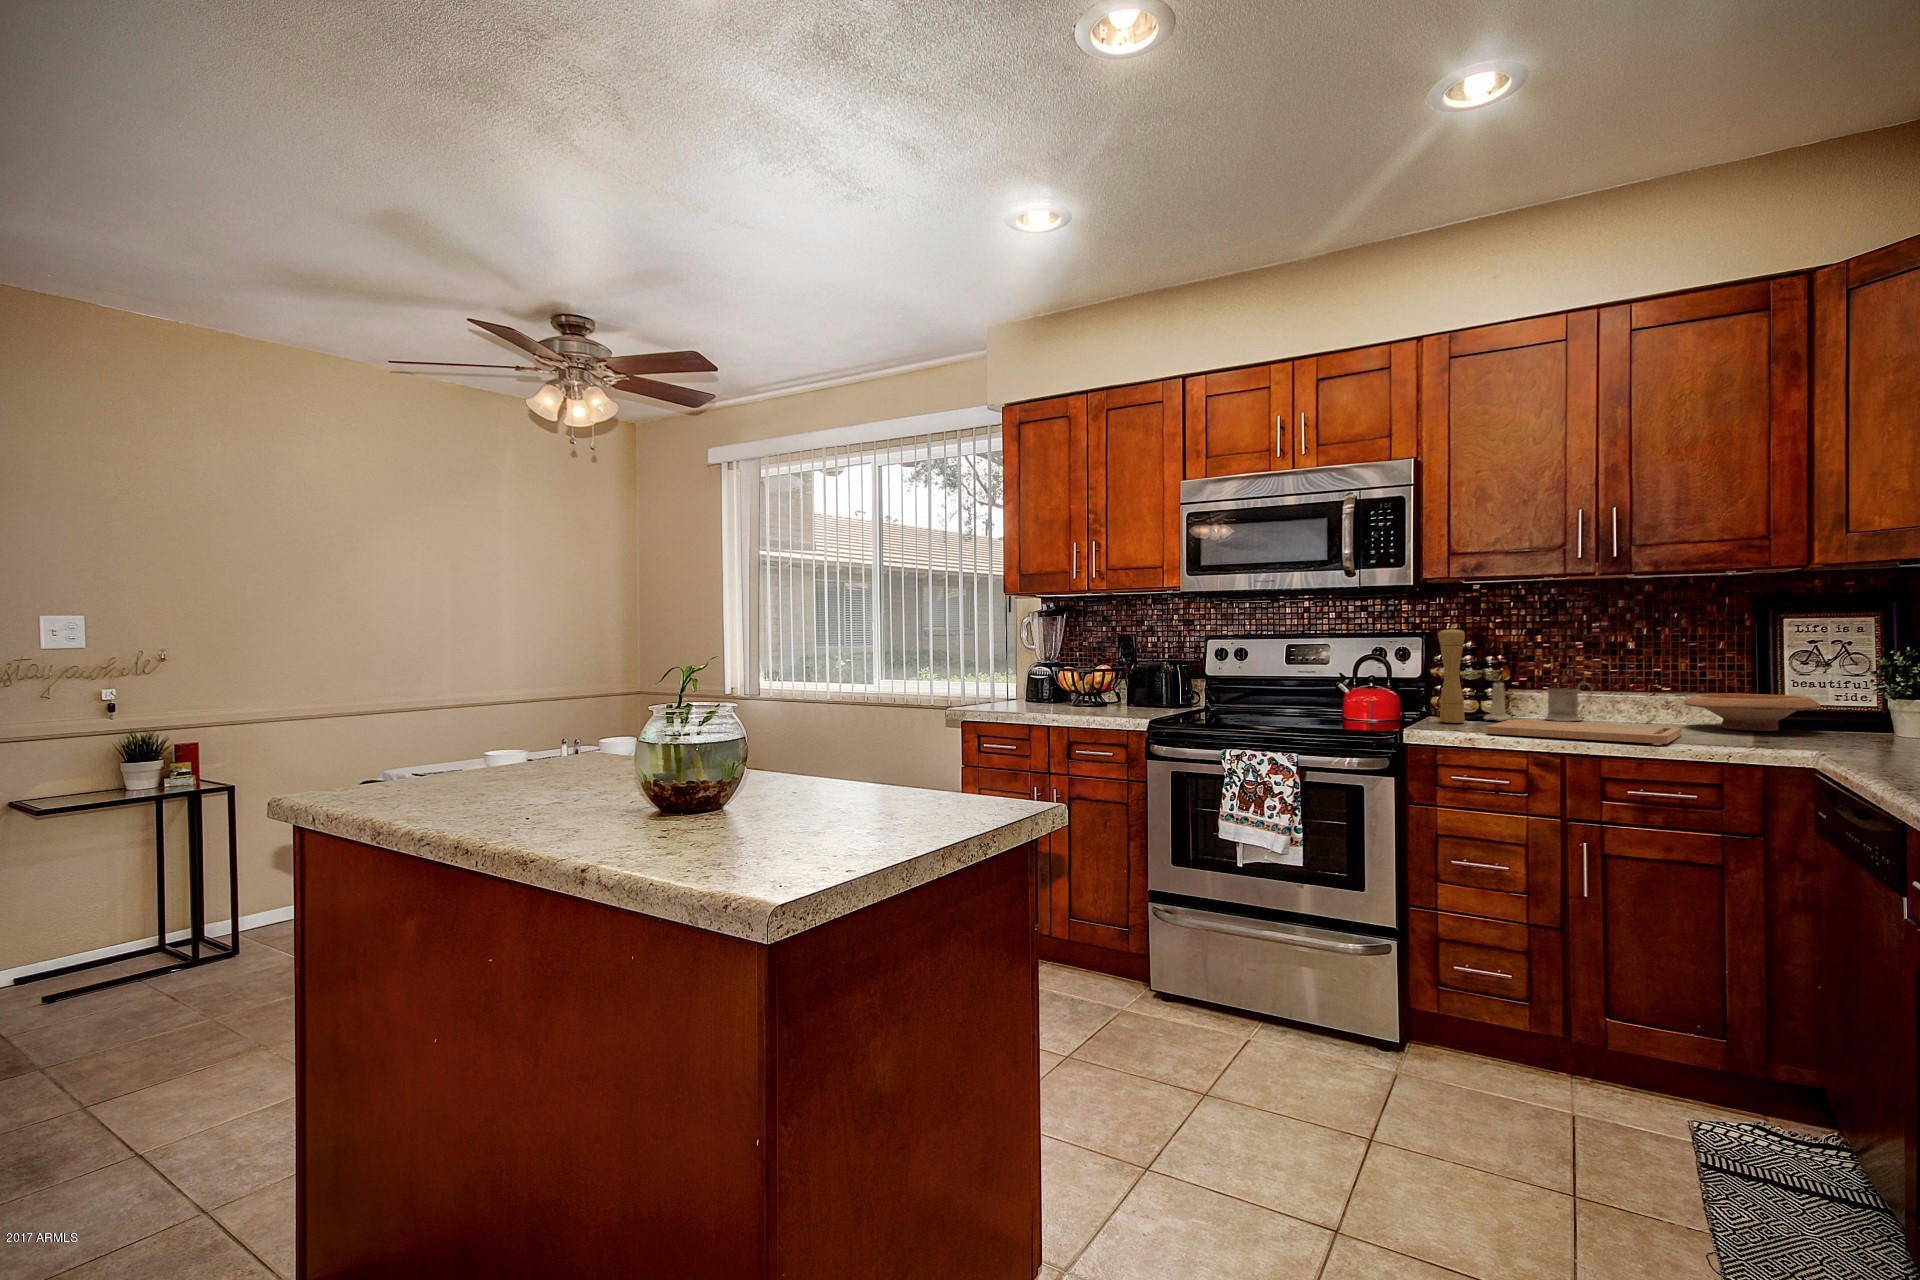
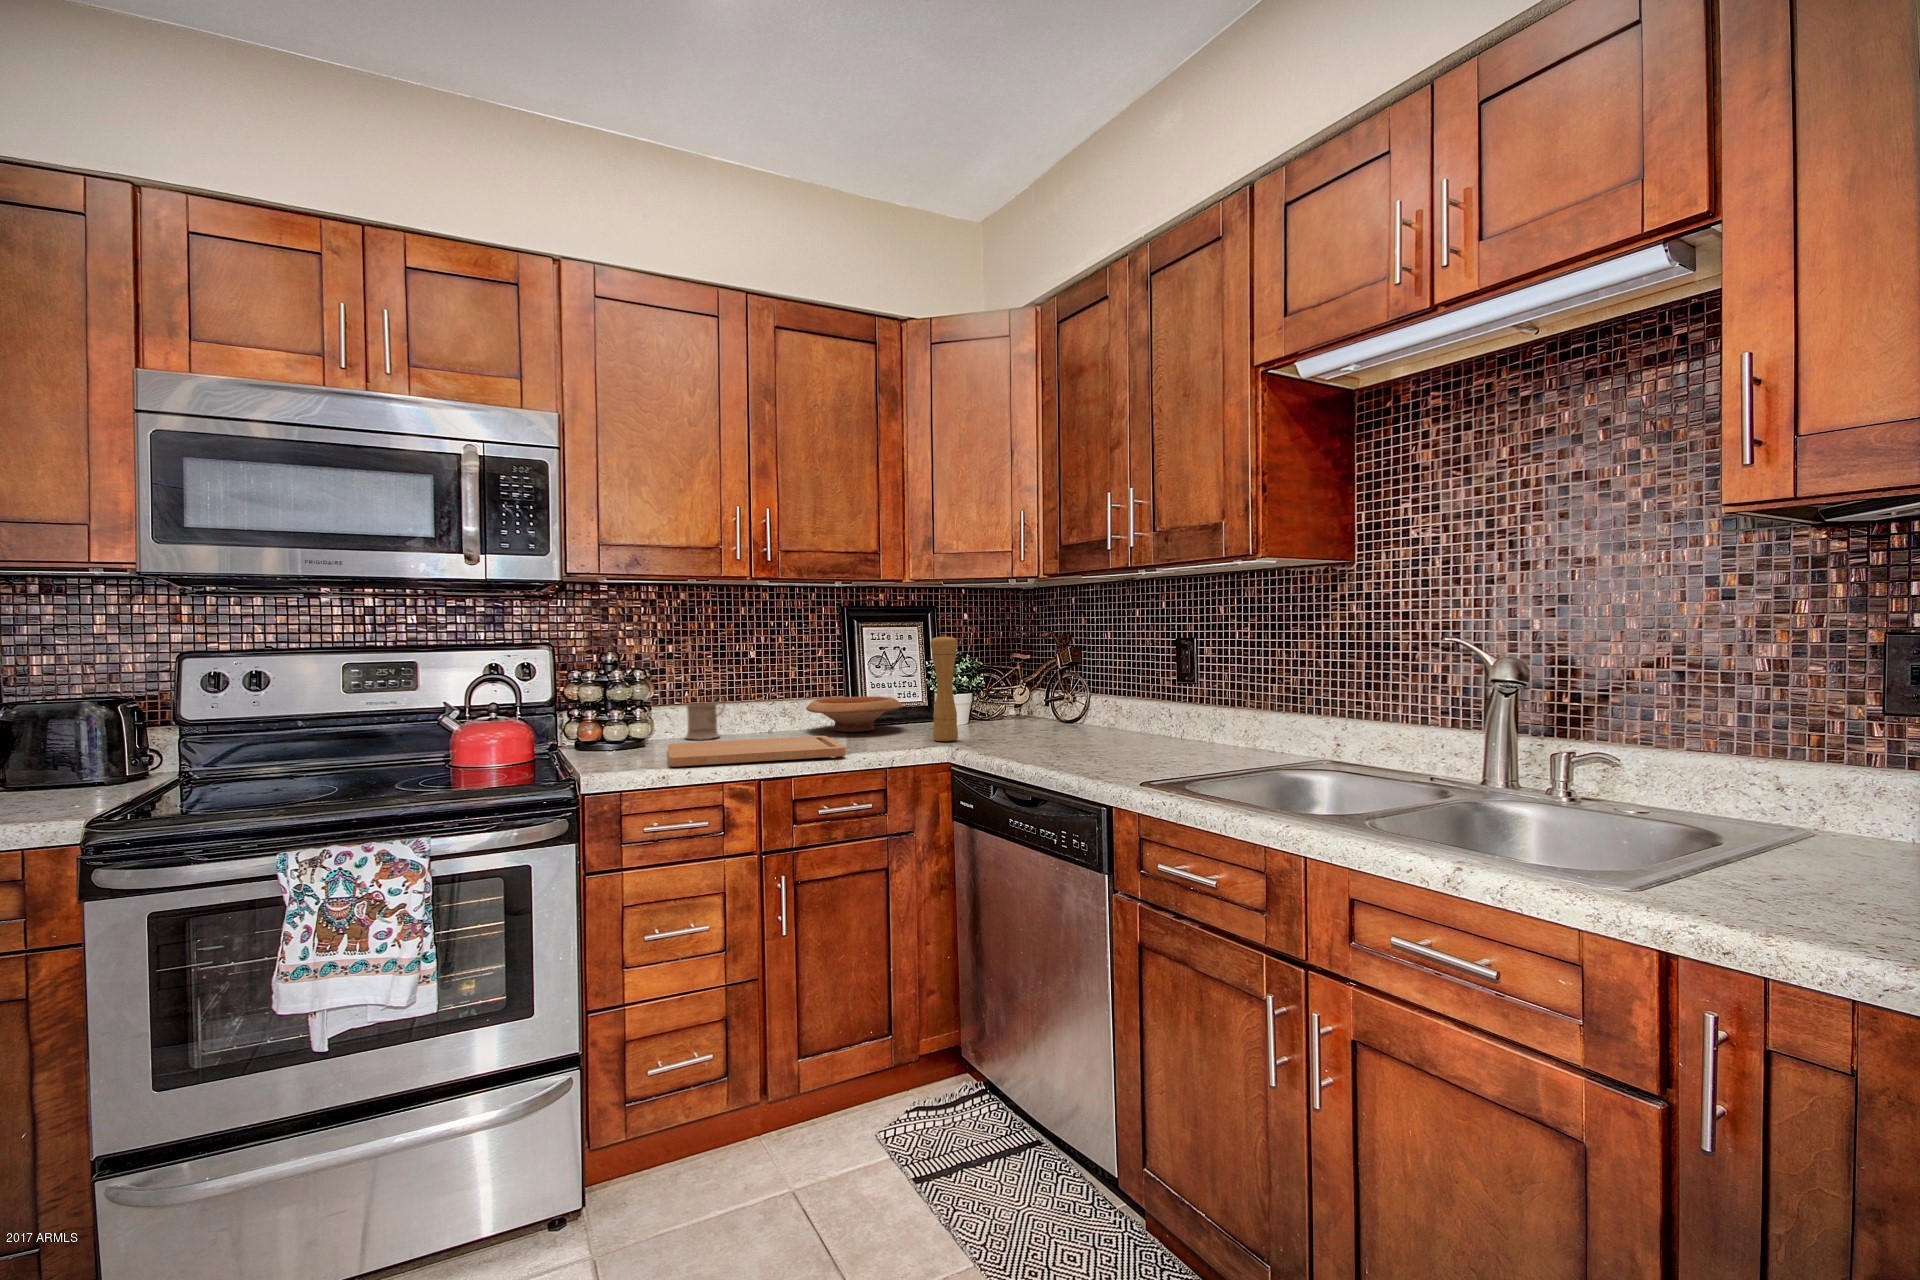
pepper mill: present [1438,628,1465,723] -> present [931,635,958,741]
candle: present [1484,676,1512,721] -> none [630,691,661,747]

